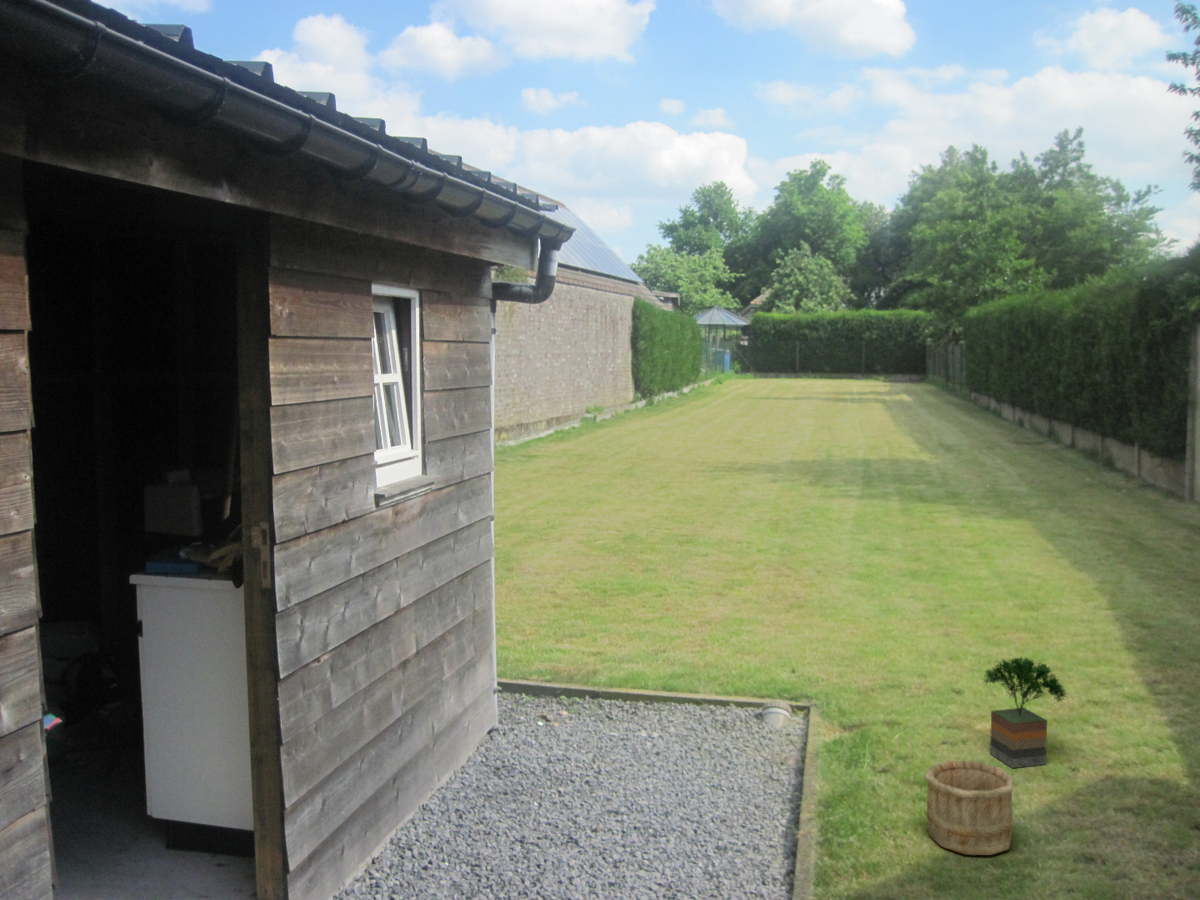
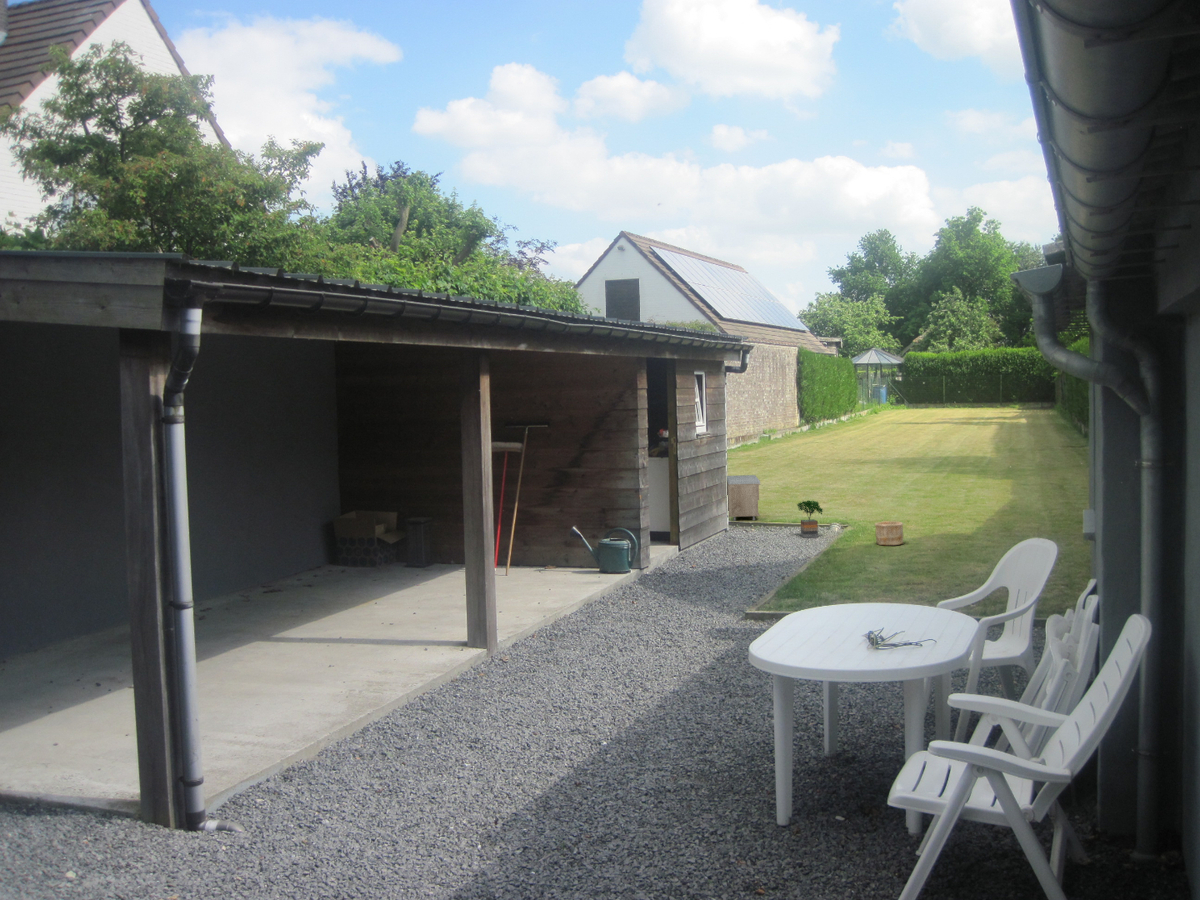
storage bench: none [502,546,579,667] -> present [727,475,760,520]
potted tree: present [984,657,1066,768] -> present [797,500,823,538]

